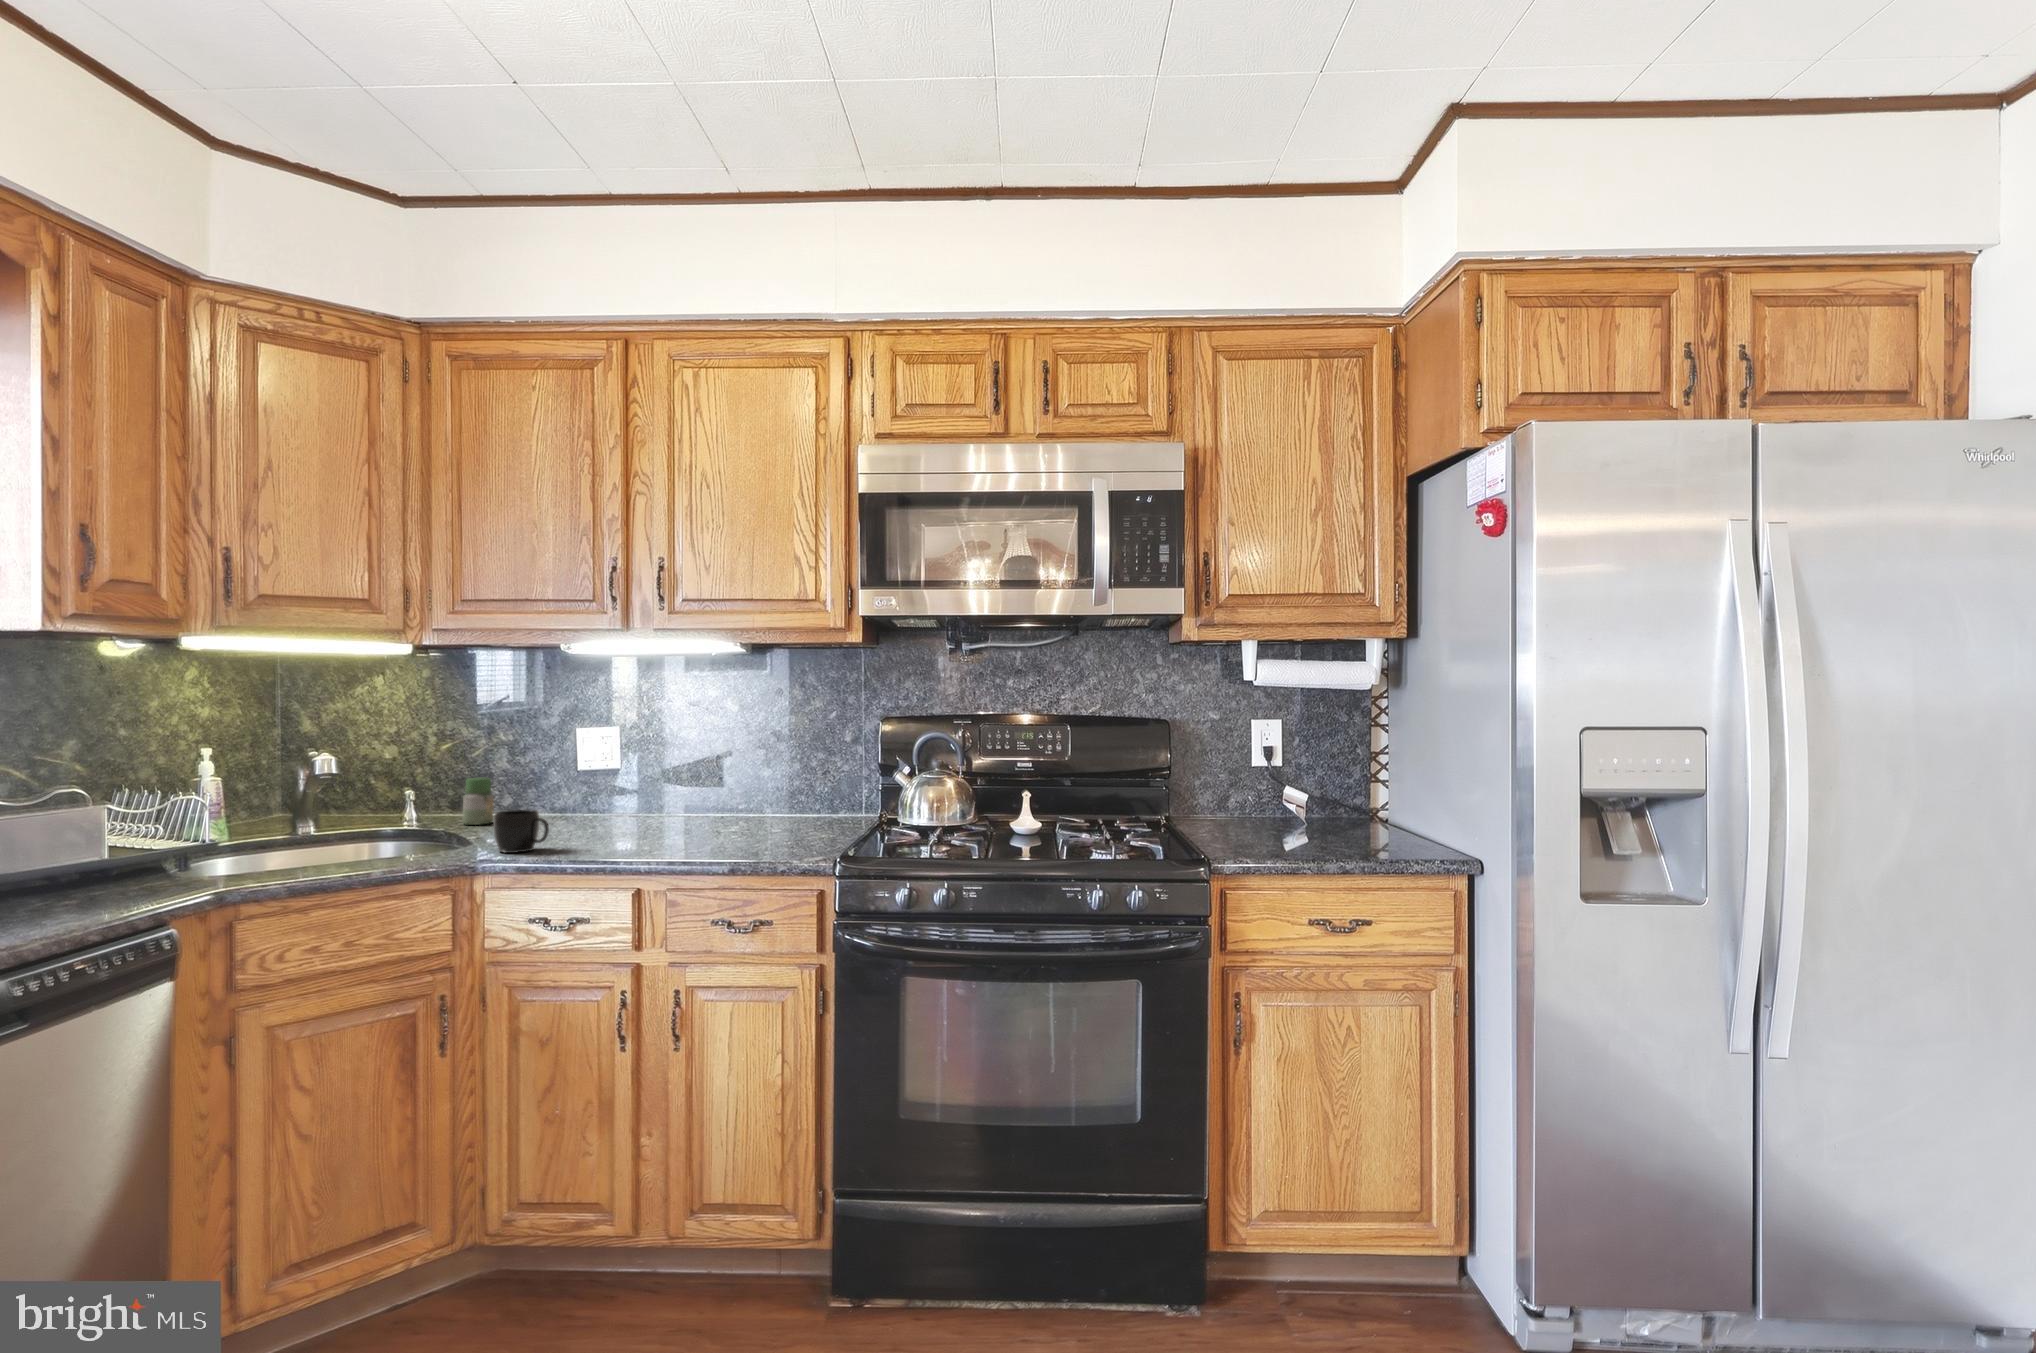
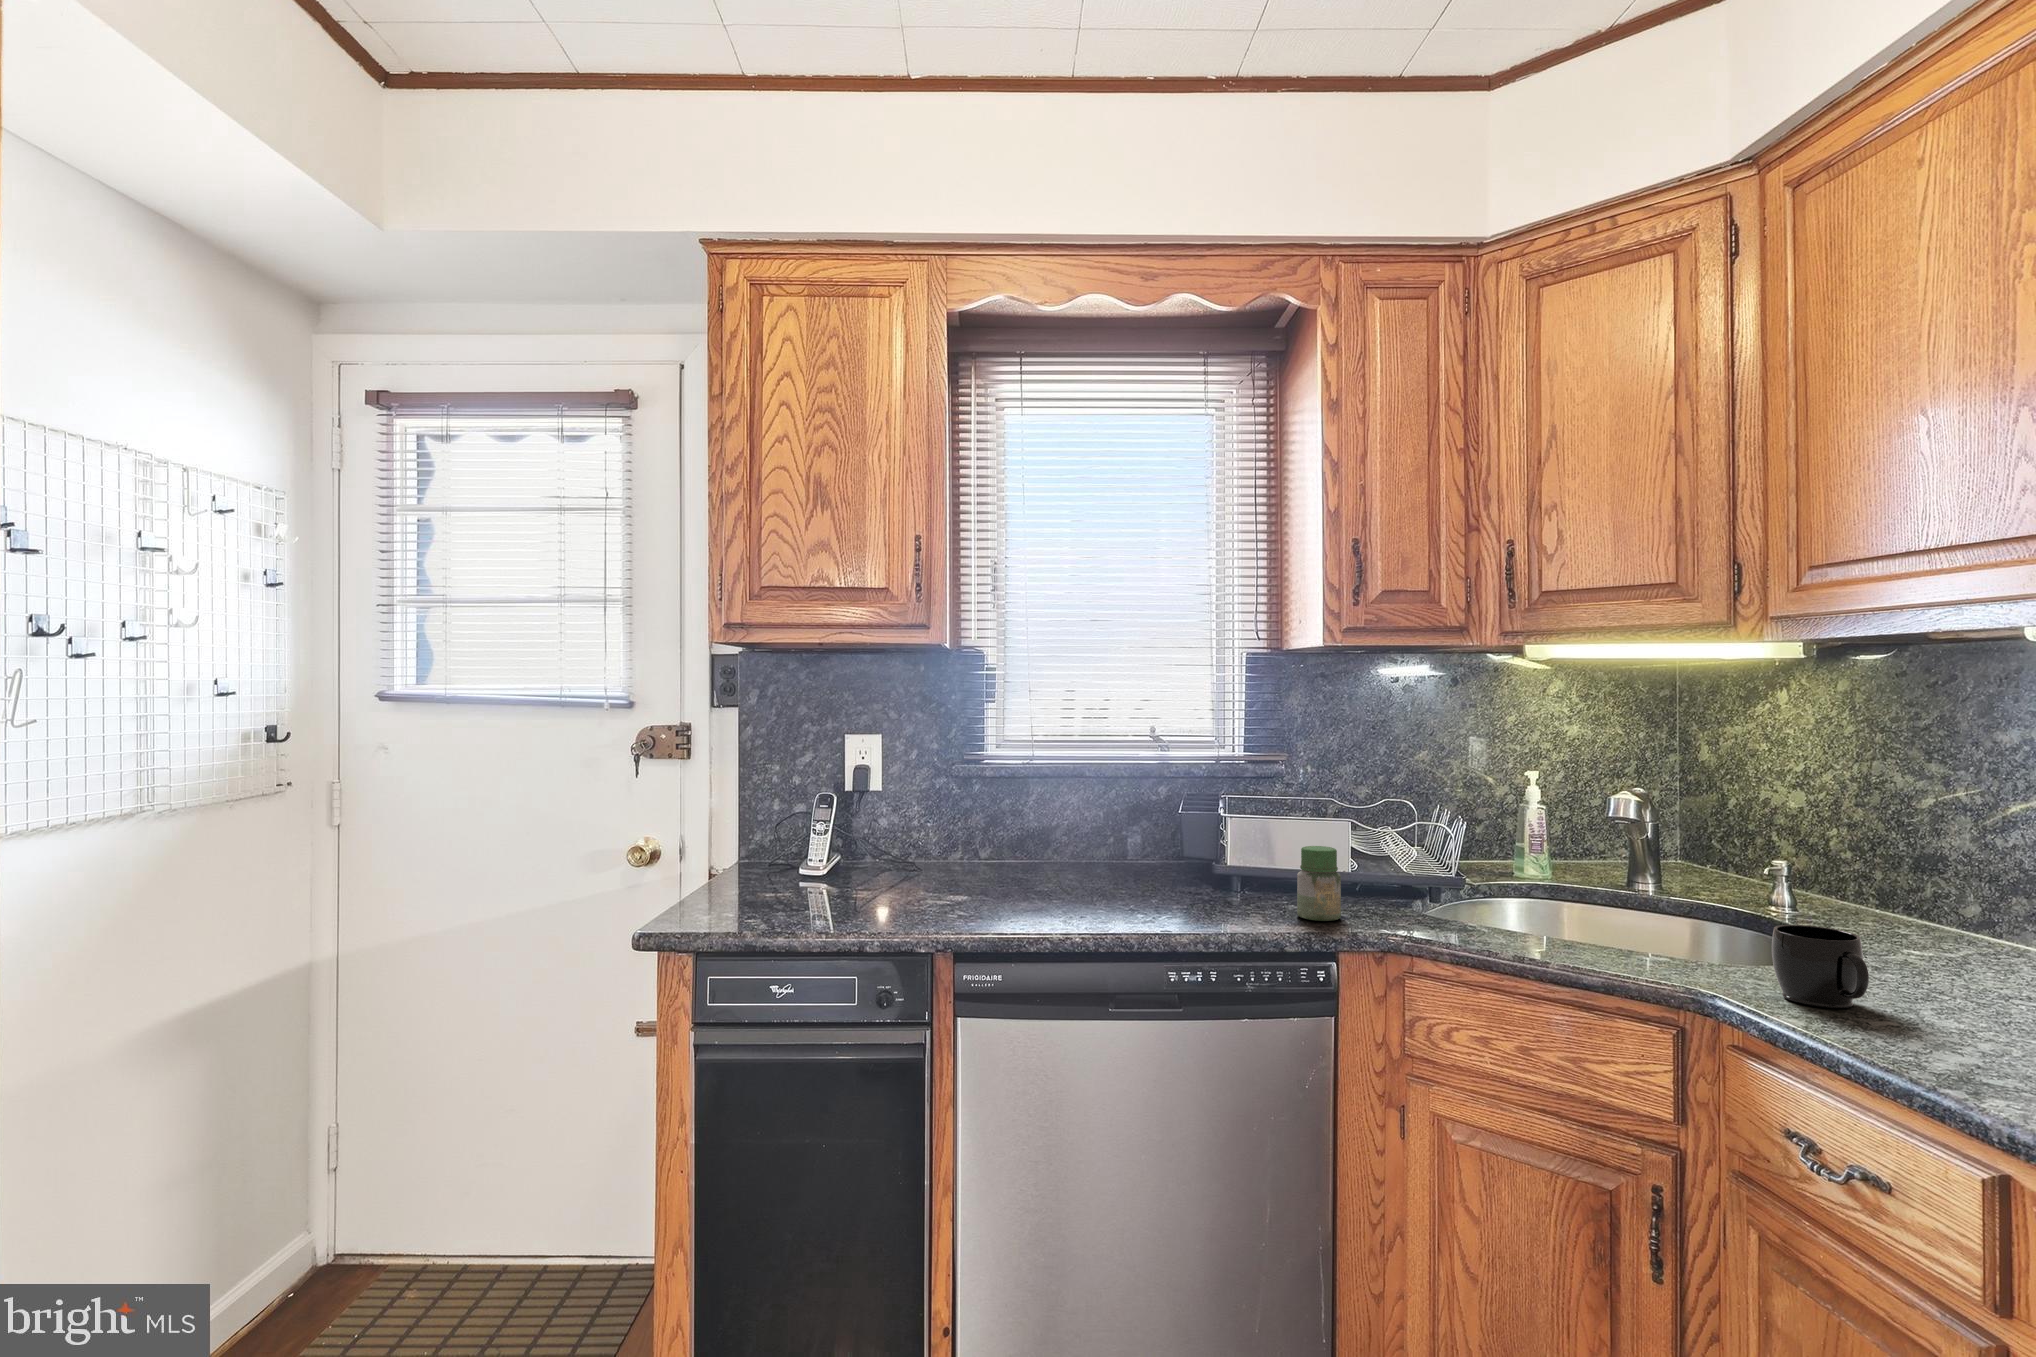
jar: present [462,777,494,825] -> present [1297,846,1341,921]

